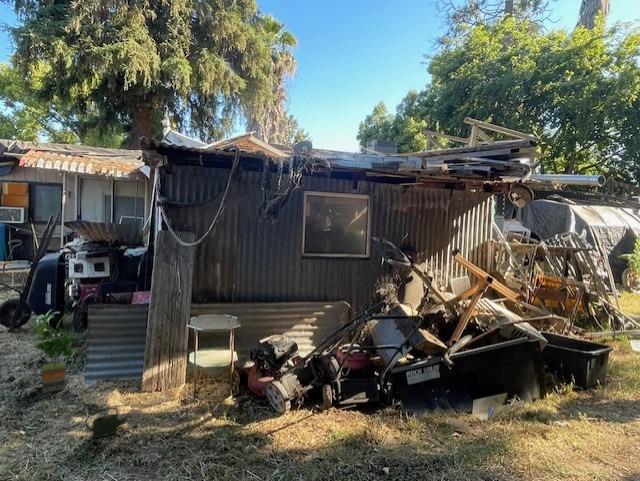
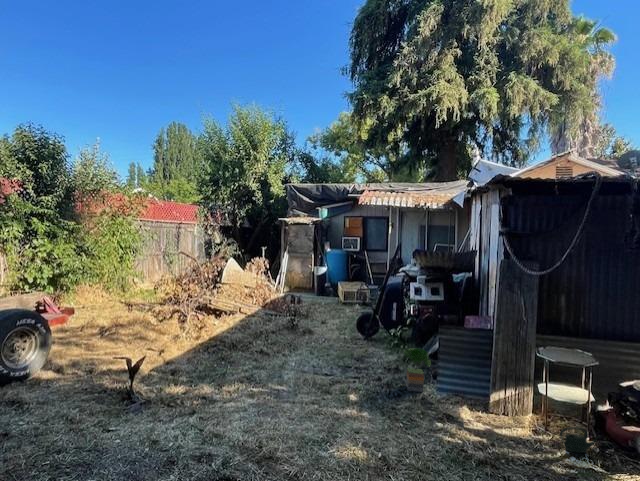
watering can: present [85,407,133,437] -> present [560,427,600,453]

